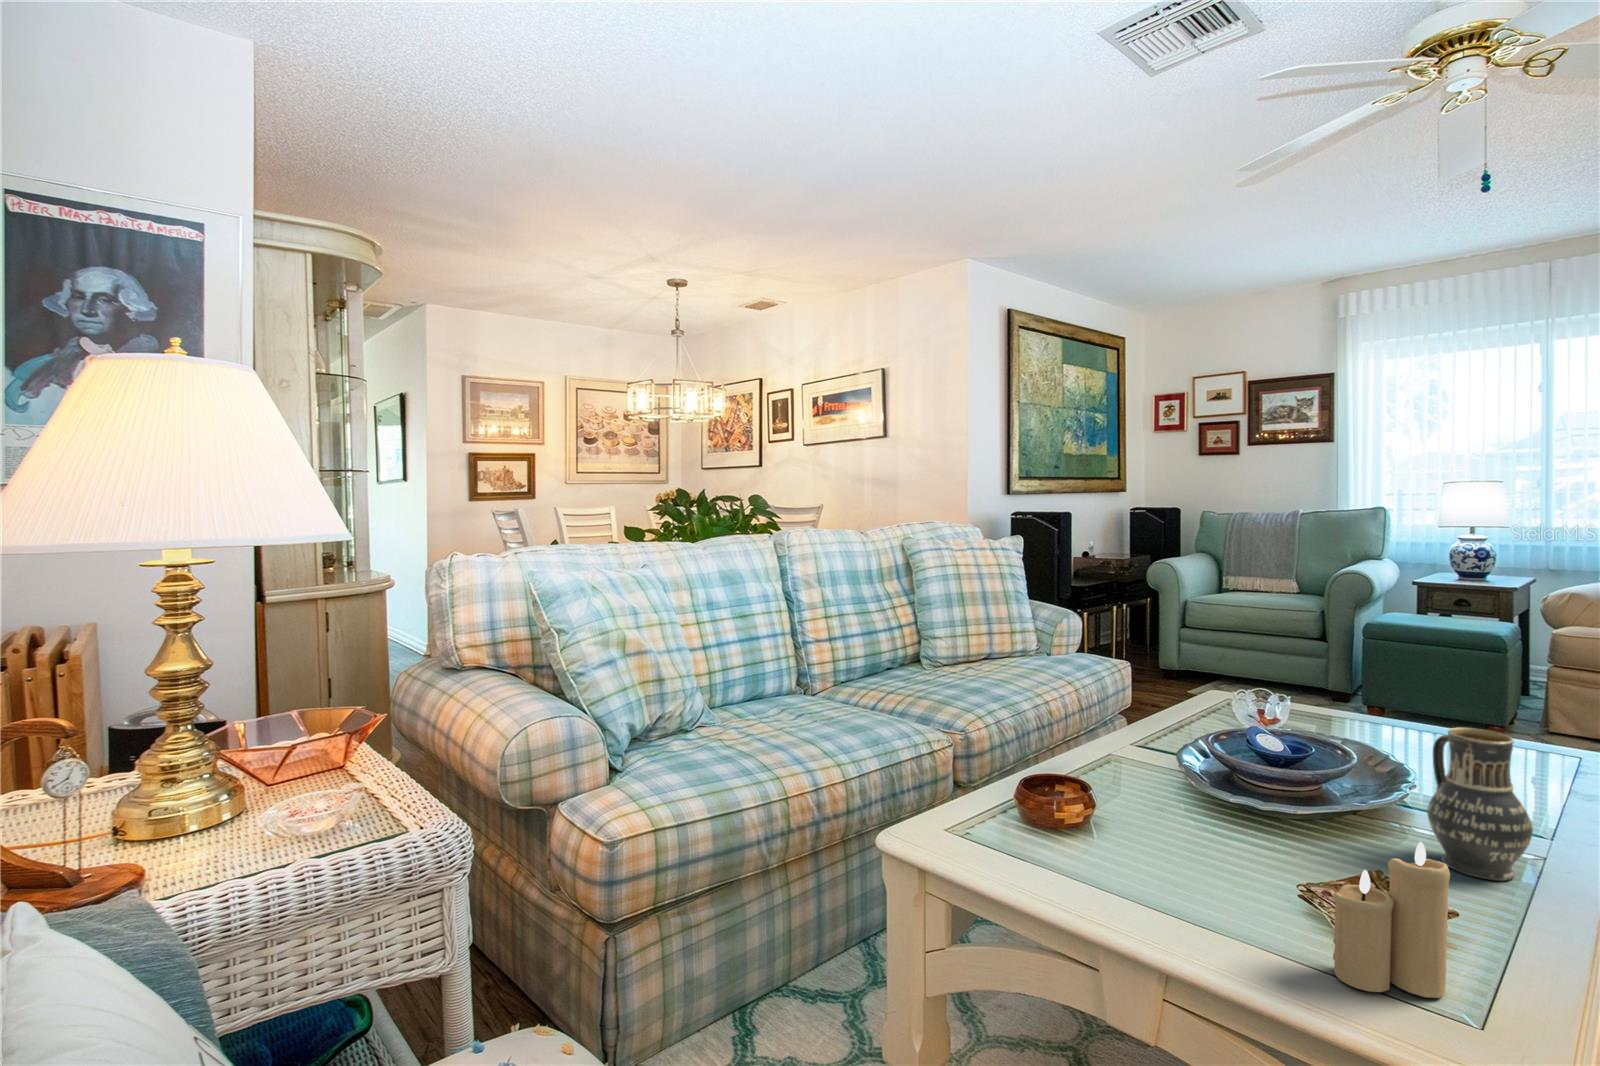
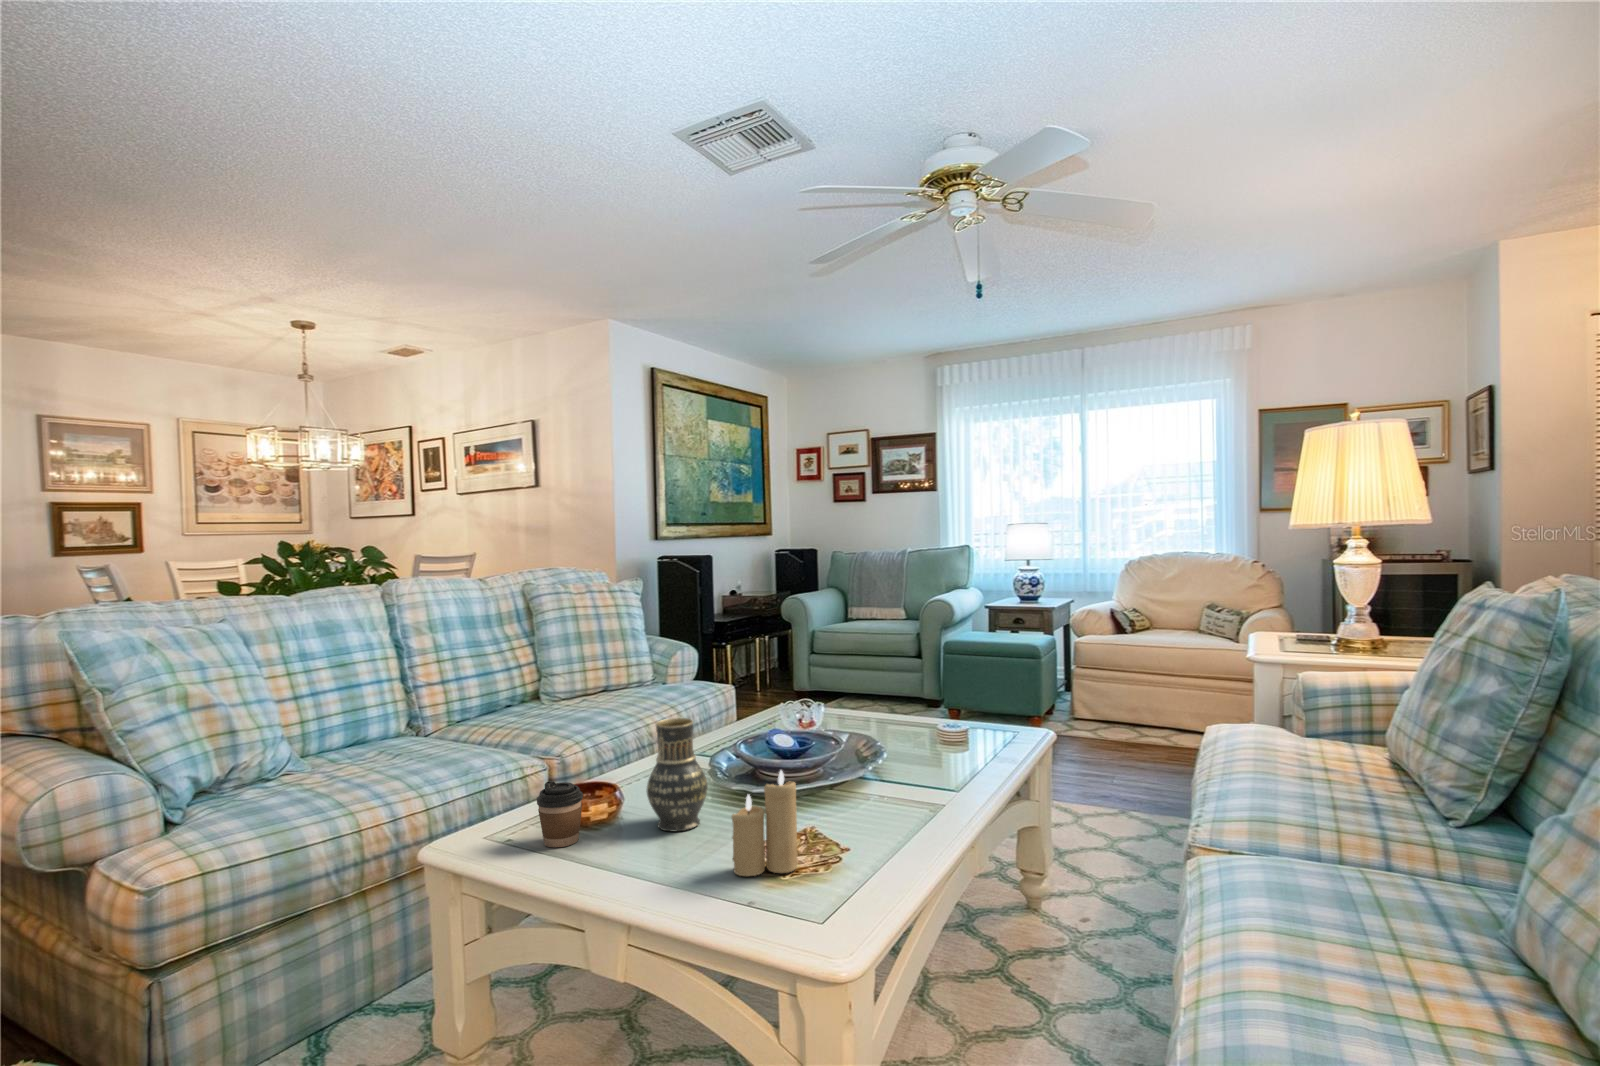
vase: present [1427,728,1533,881] -> present [647,718,708,832]
coffee cup: none [1012,791,1071,878] -> present [537,781,583,847]

